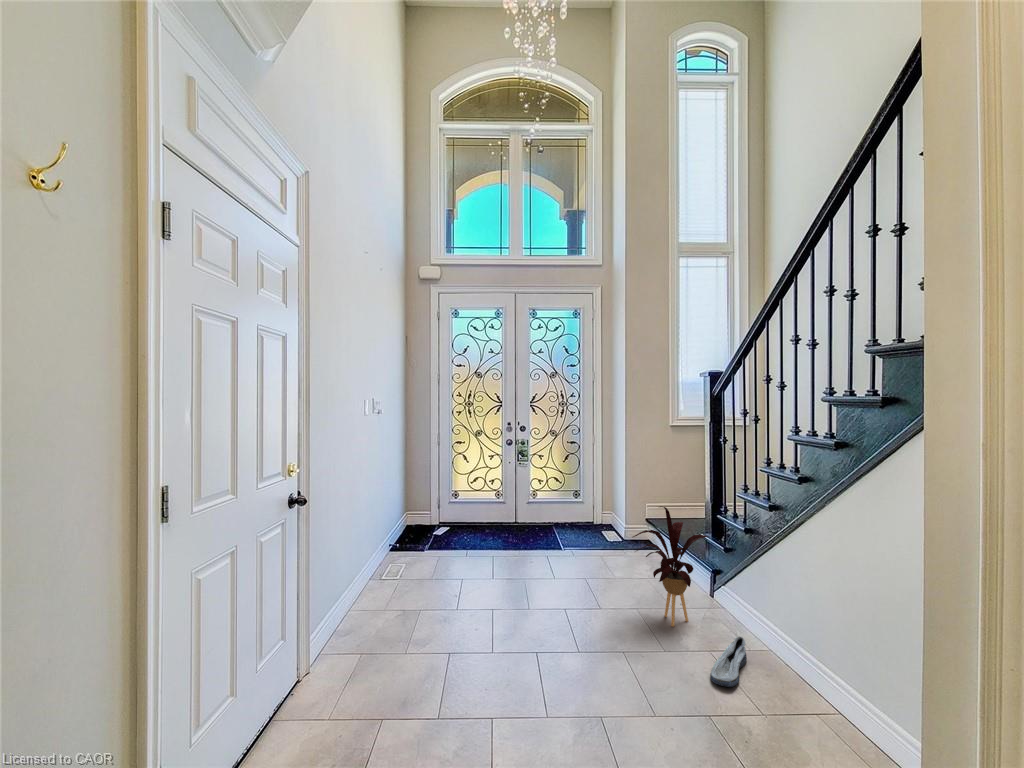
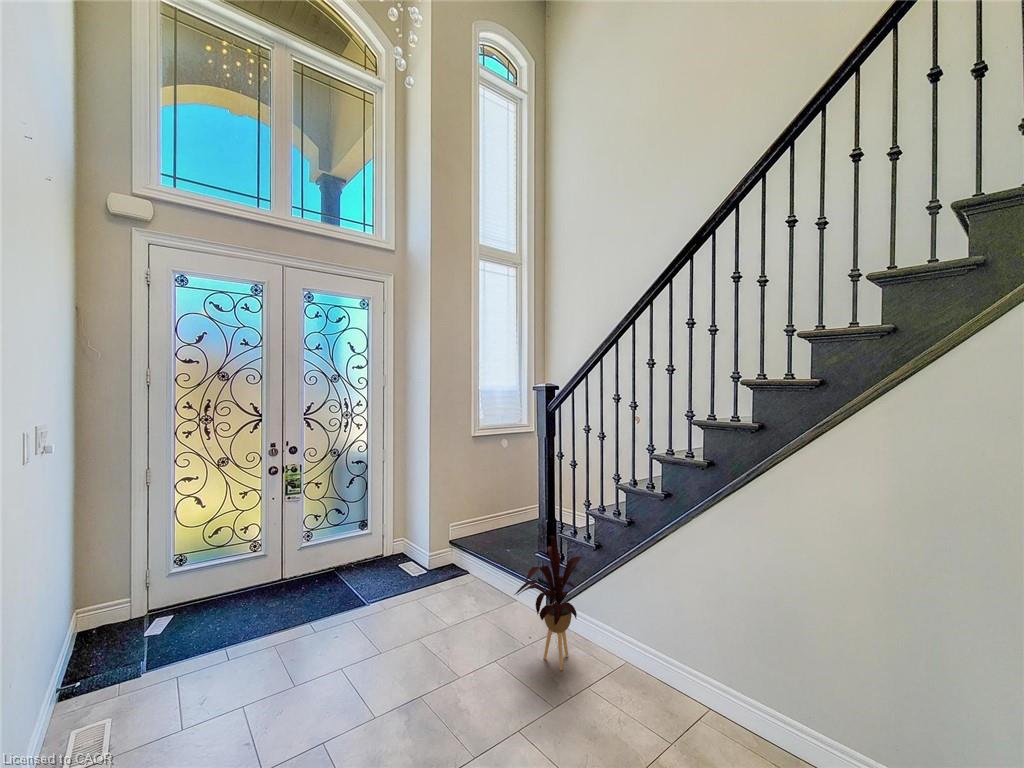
shoe: present [710,636,747,687] -> none [632,661,672,730]

